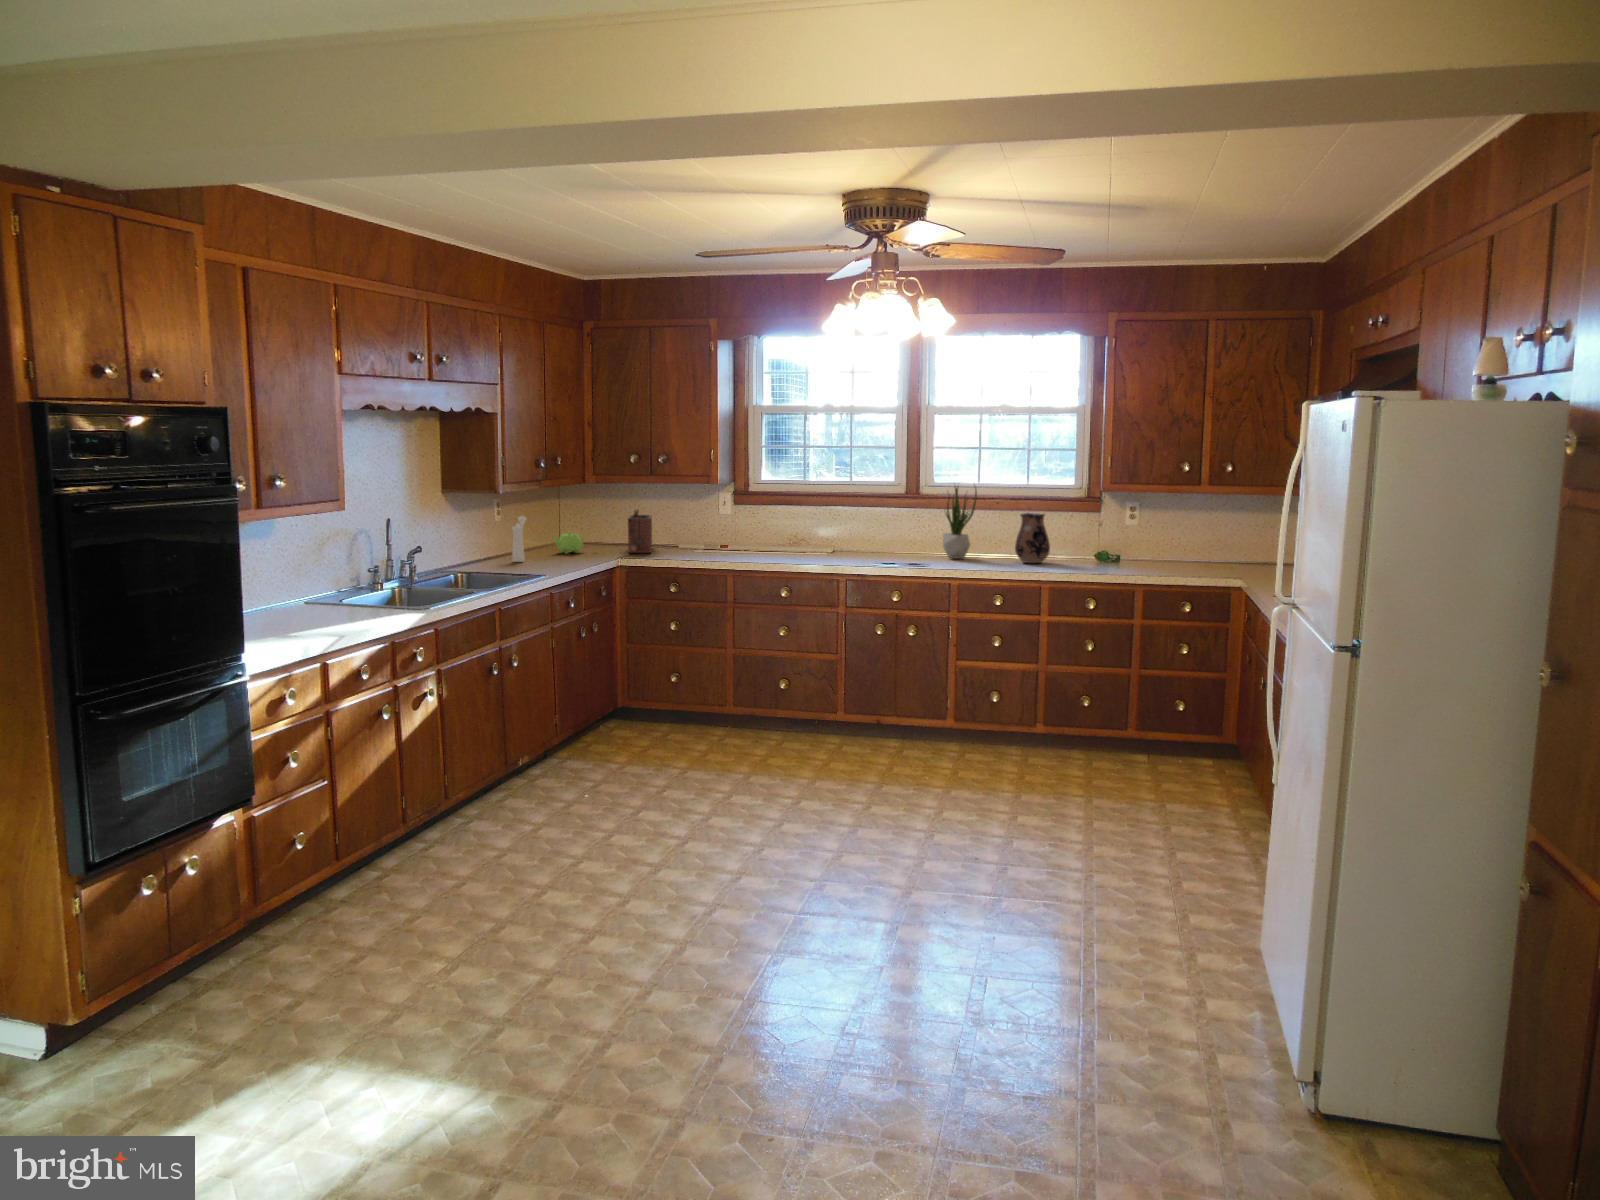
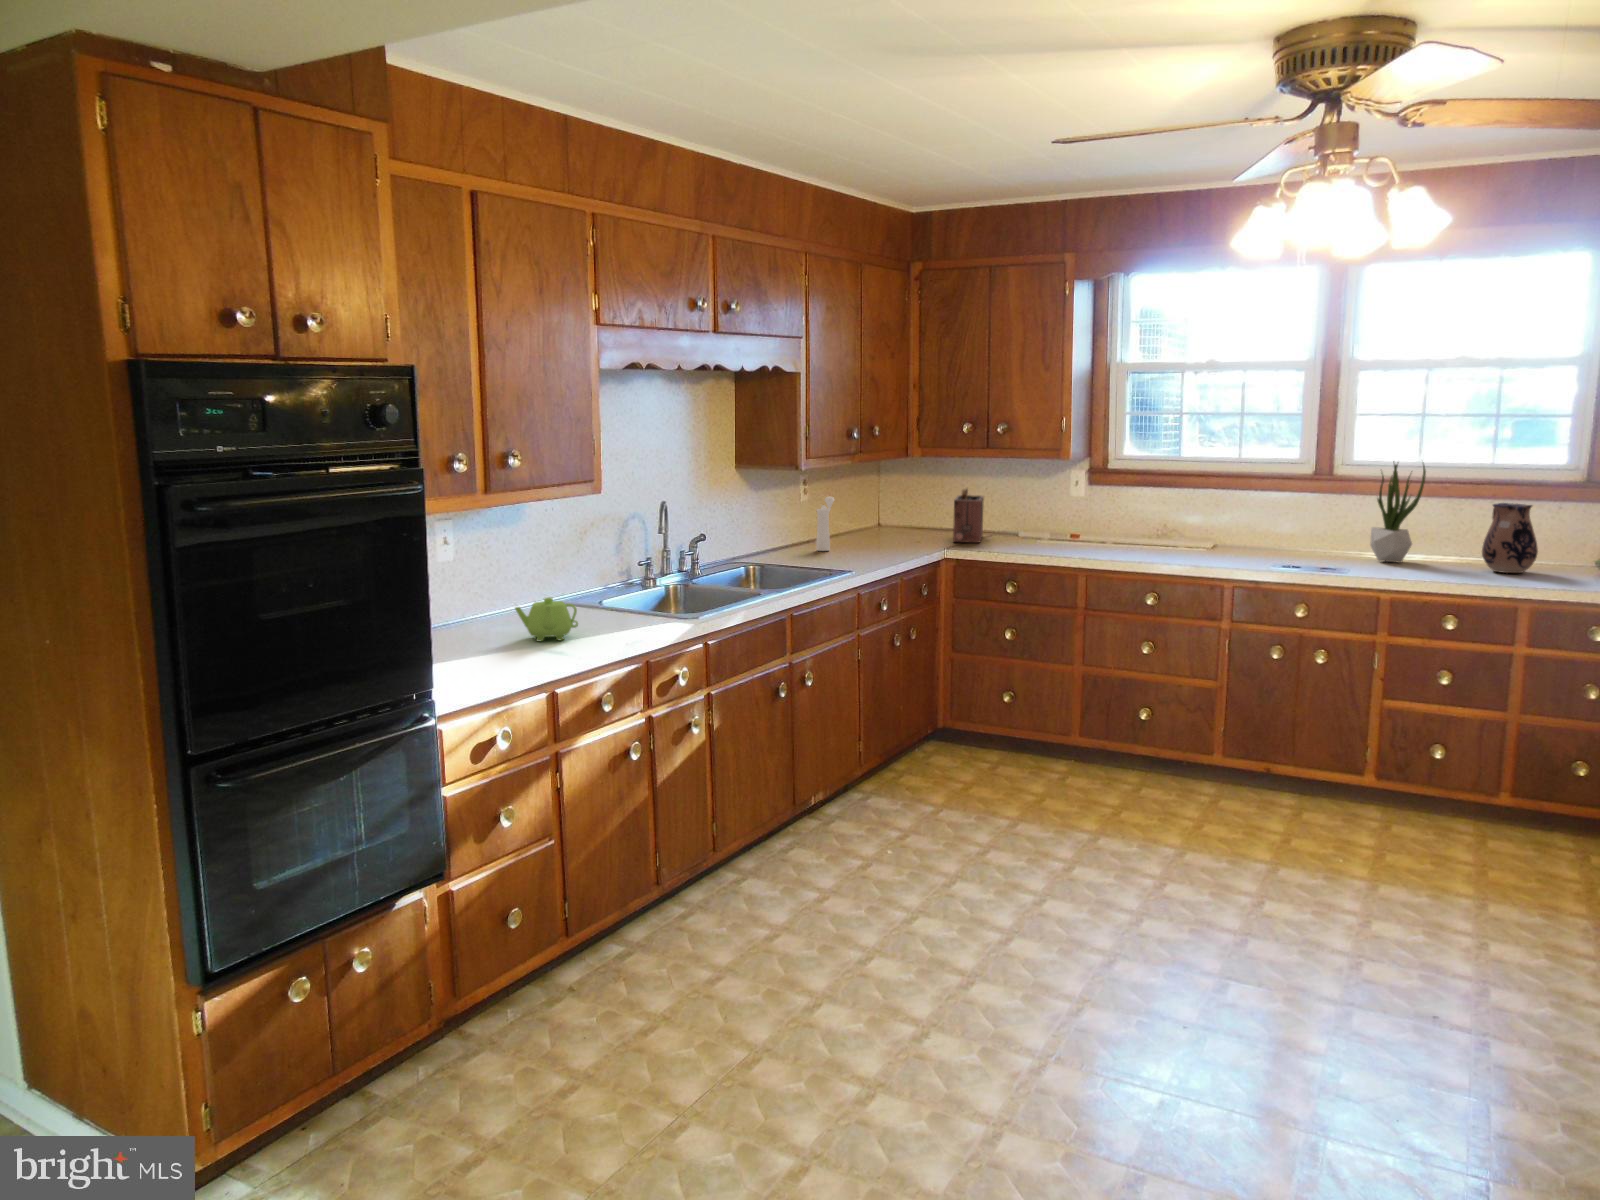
teapot: present [554,532,584,554] -> present [515,597,578,641]

